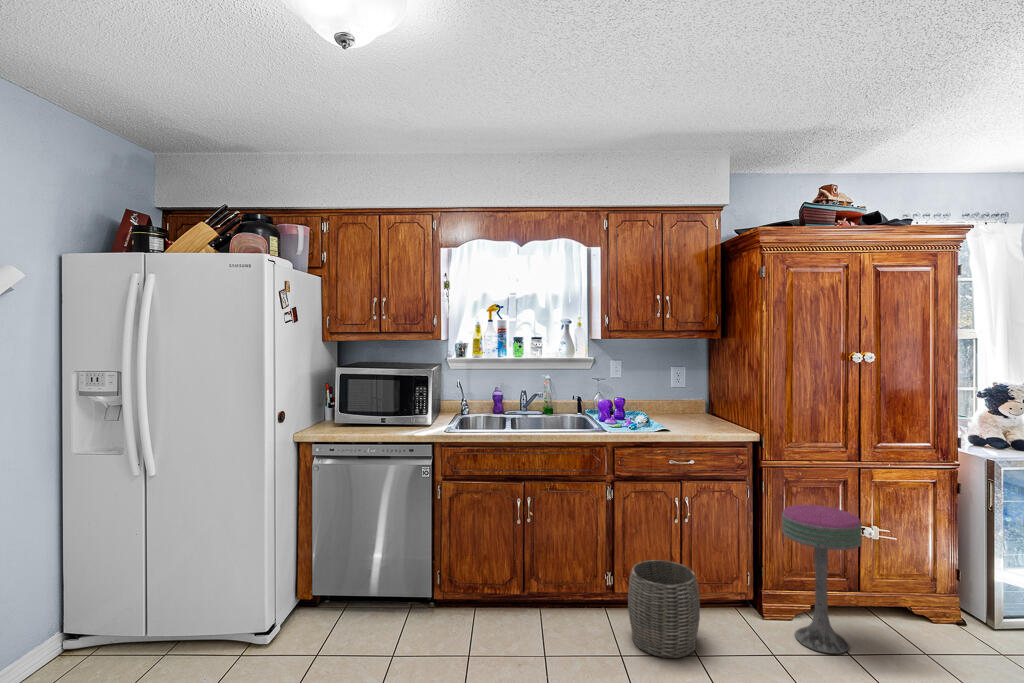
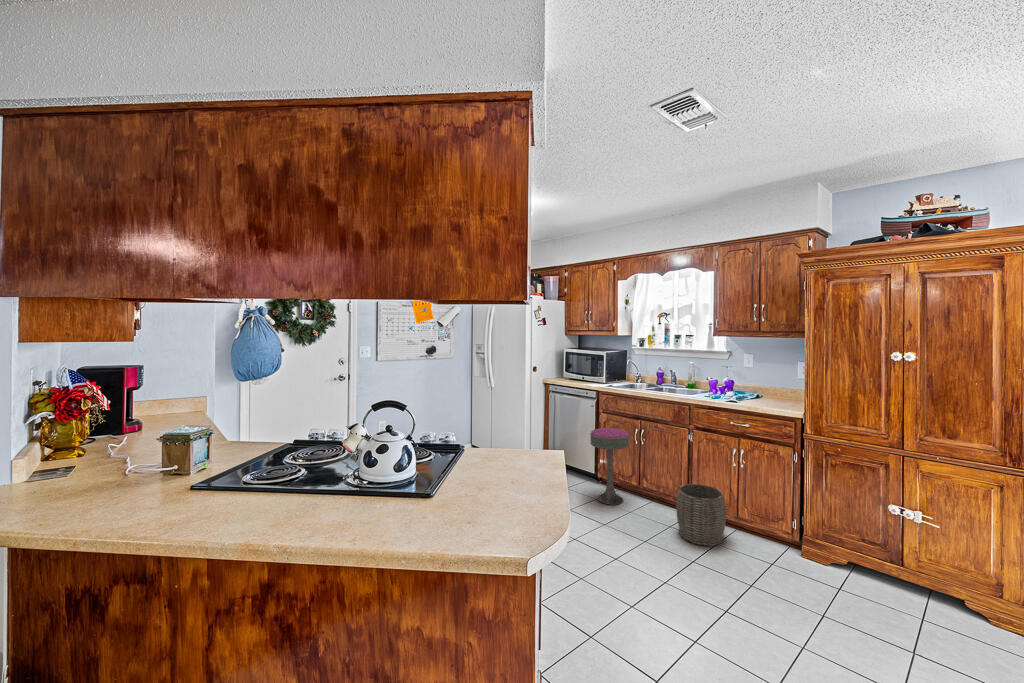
bar stool: present [782,505,862,654] -> present [590,428,629,505]

